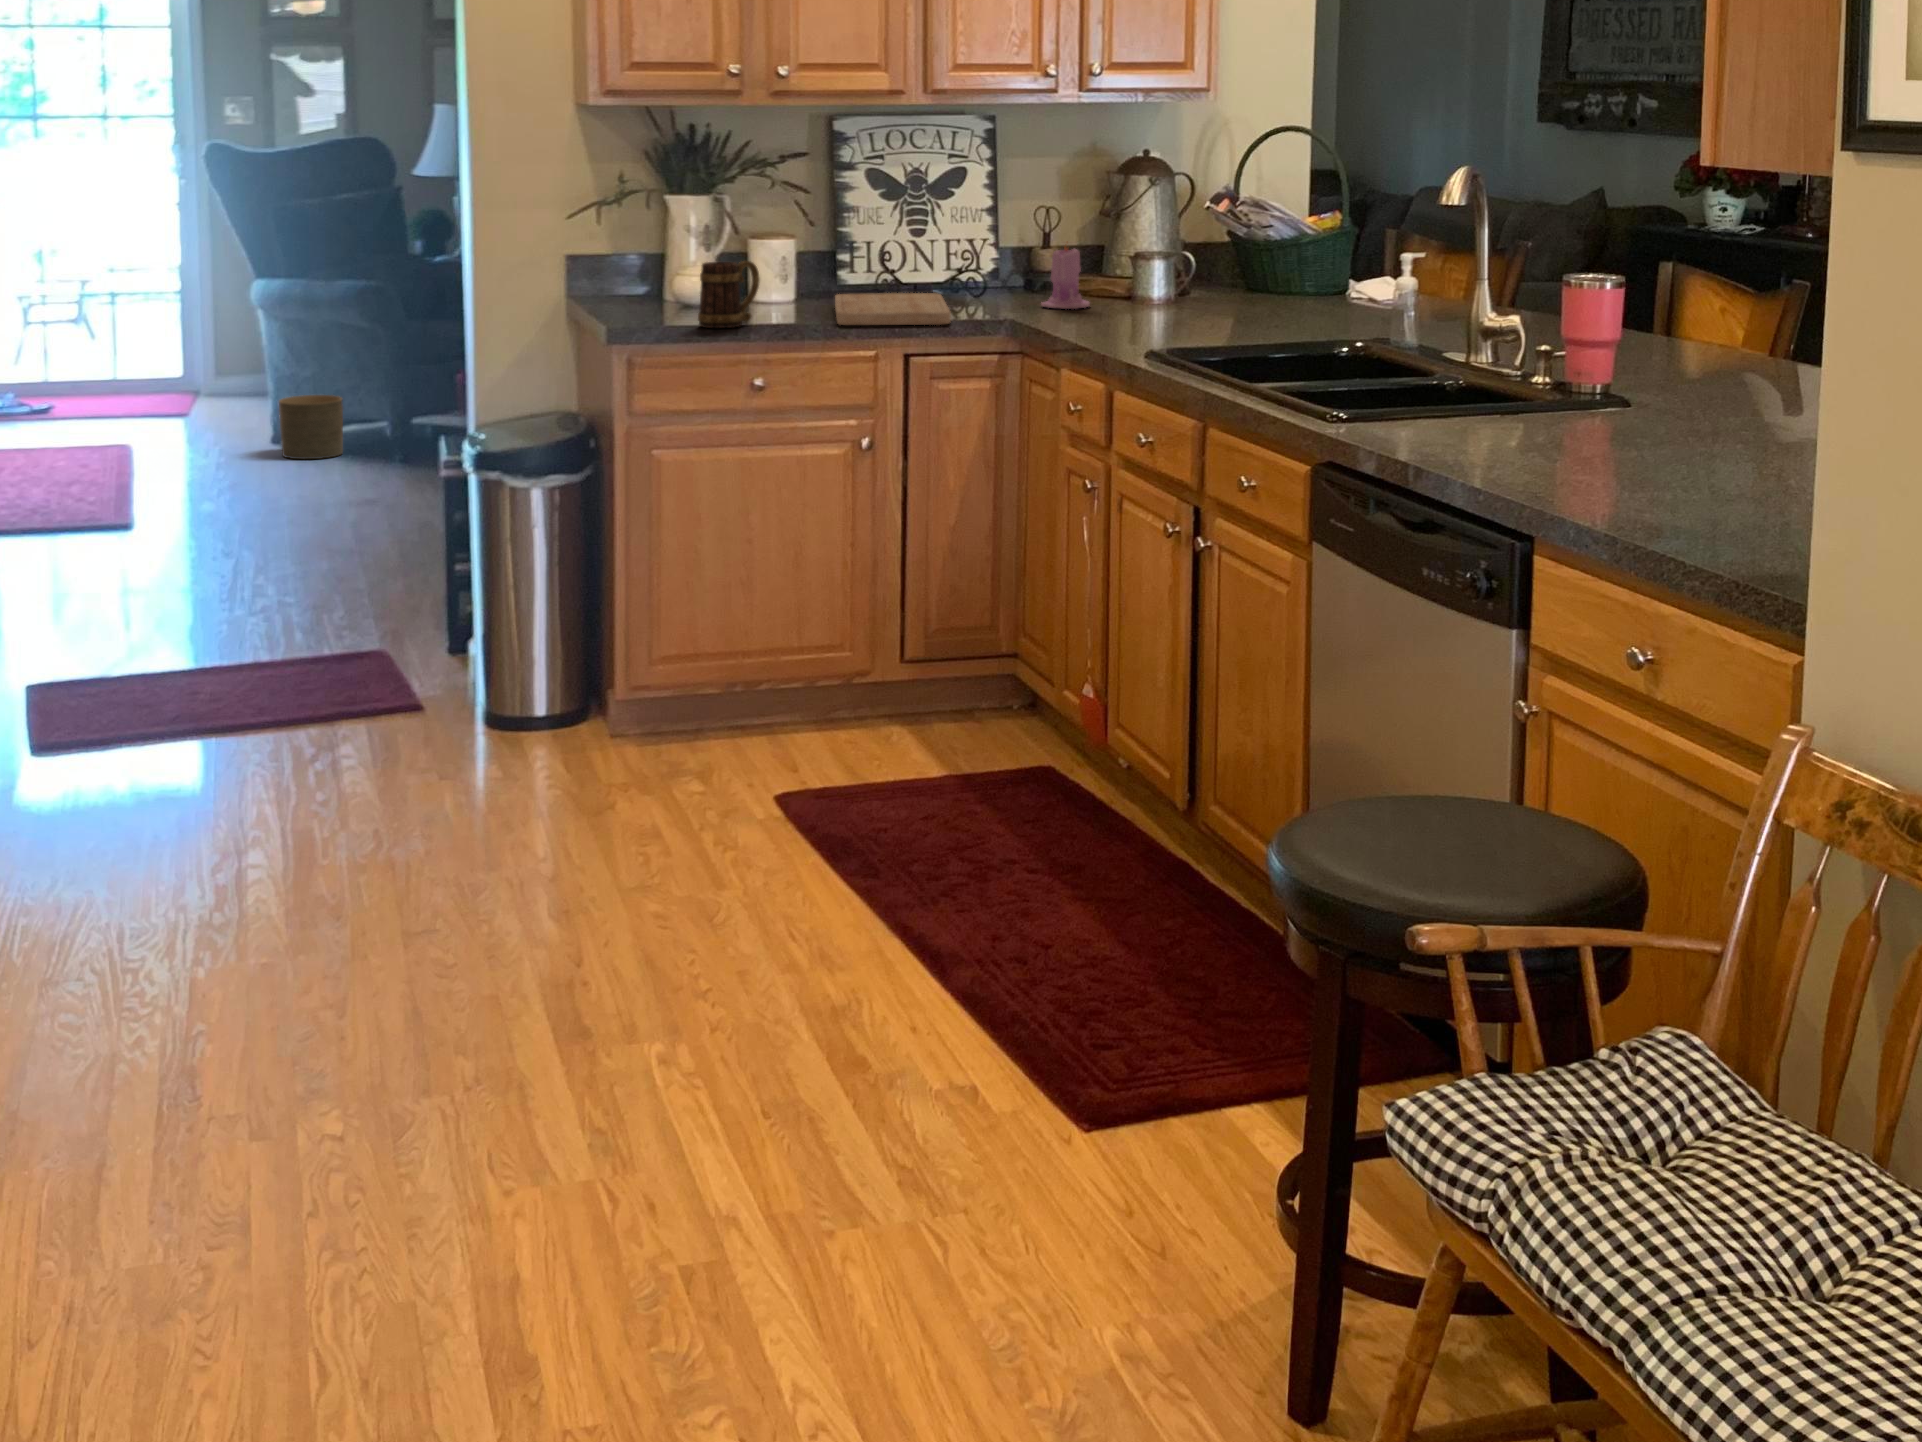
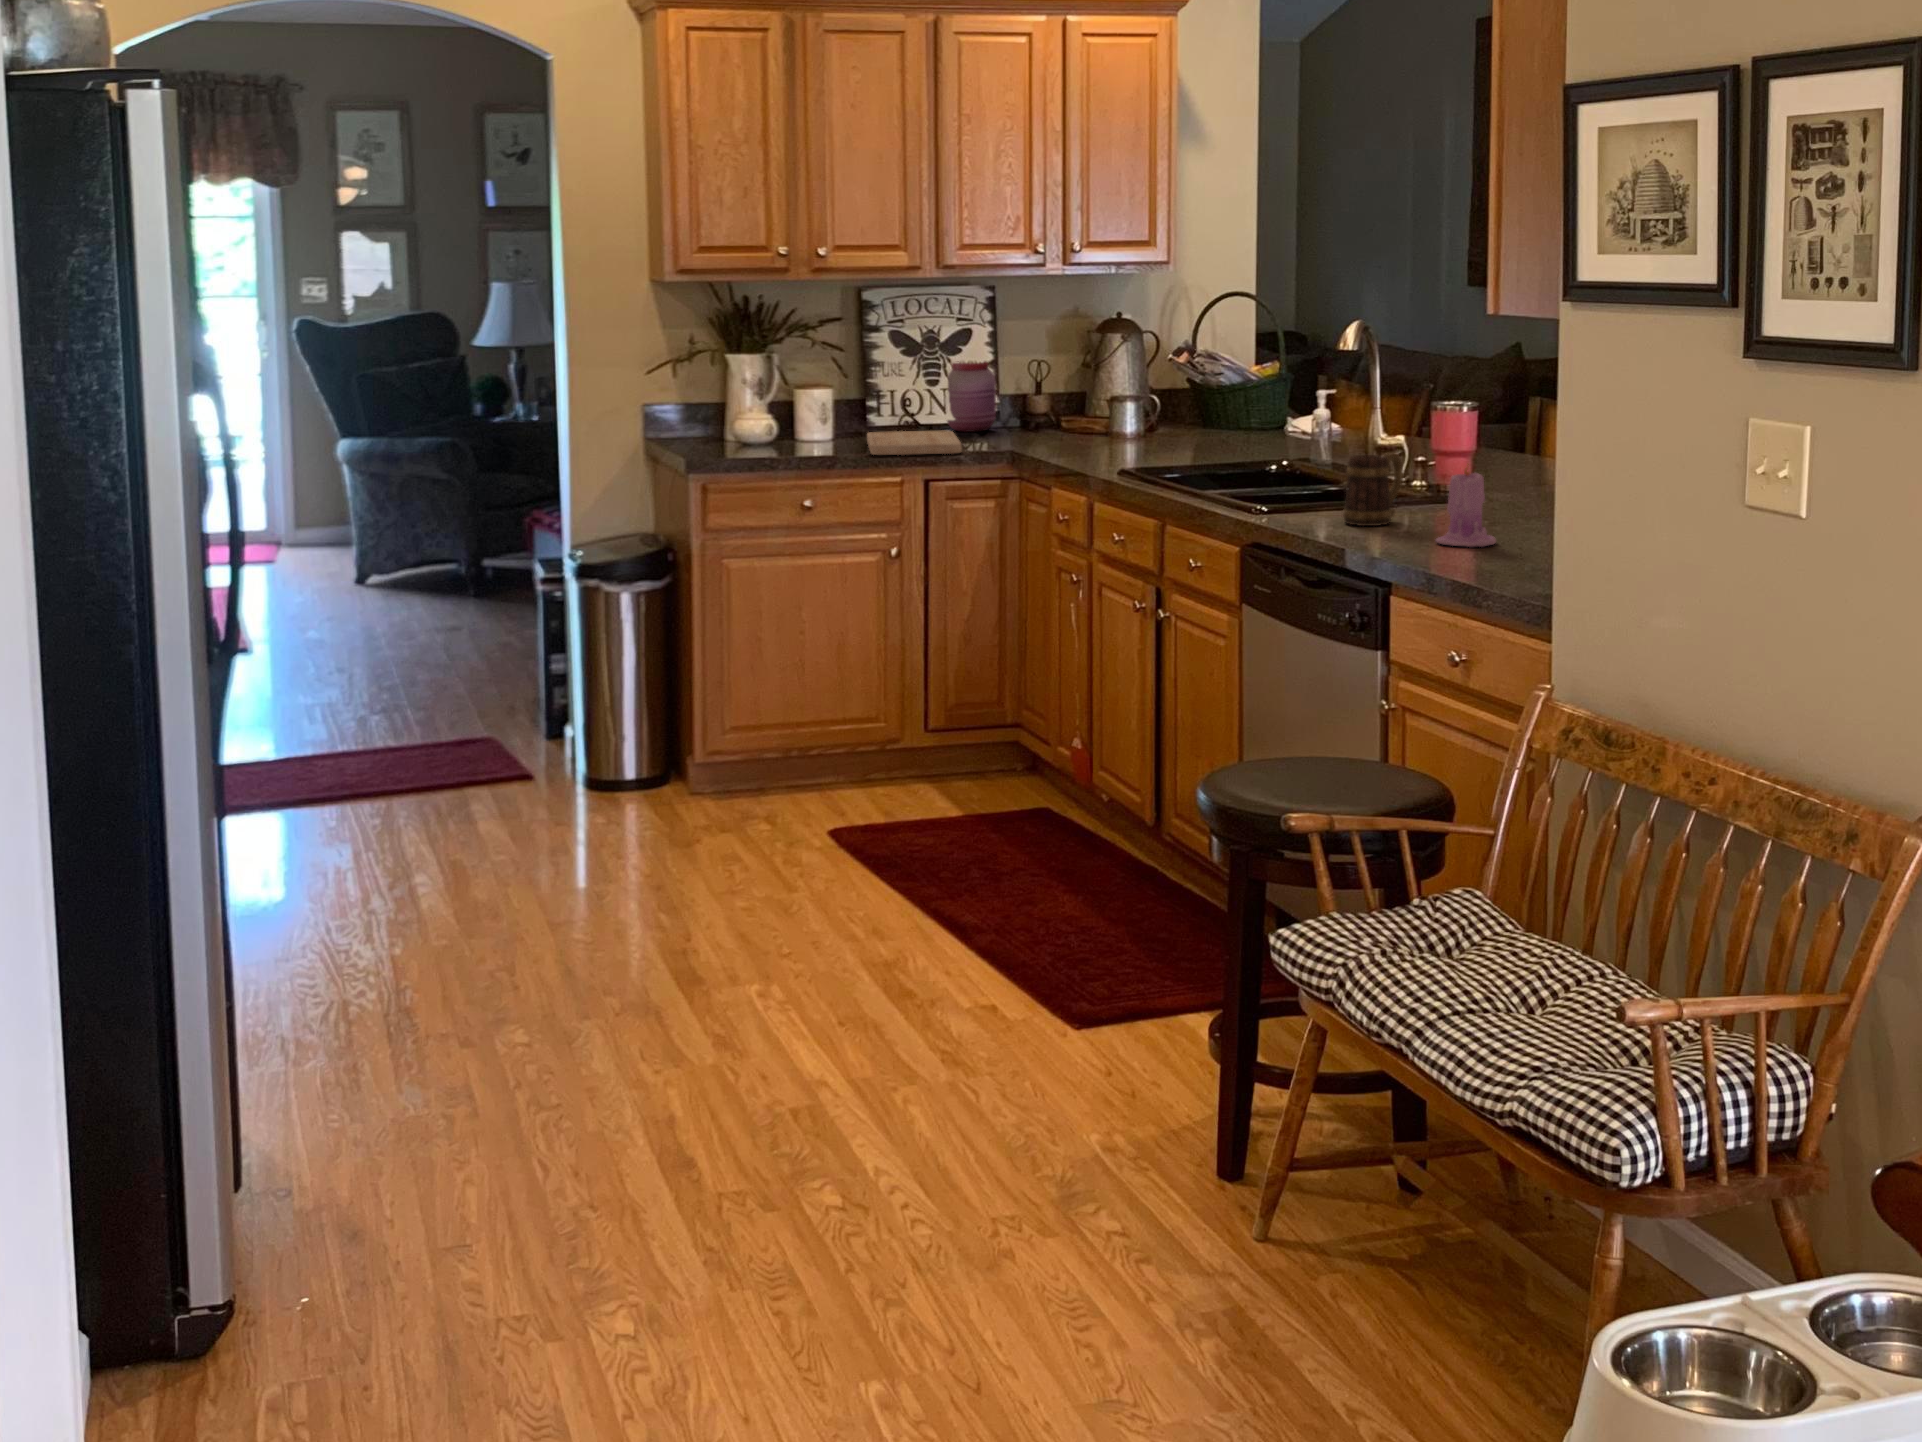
jar: none [933,207,996,294] -> present [947,362,996,432]
candle: present [1041,244,1090,309] -> present [1436,464,1496,547]
mug: present [698,261,760,328] -> present [1343,453,1403,526]
planter: present [279,395,343,459] -> none [378,535,434,590]

